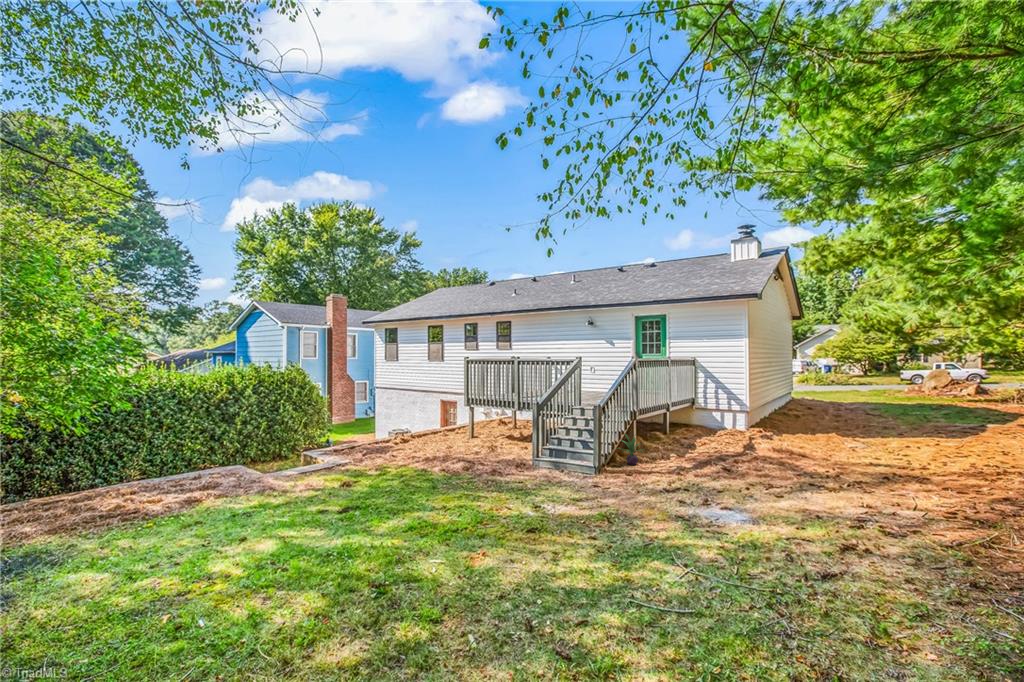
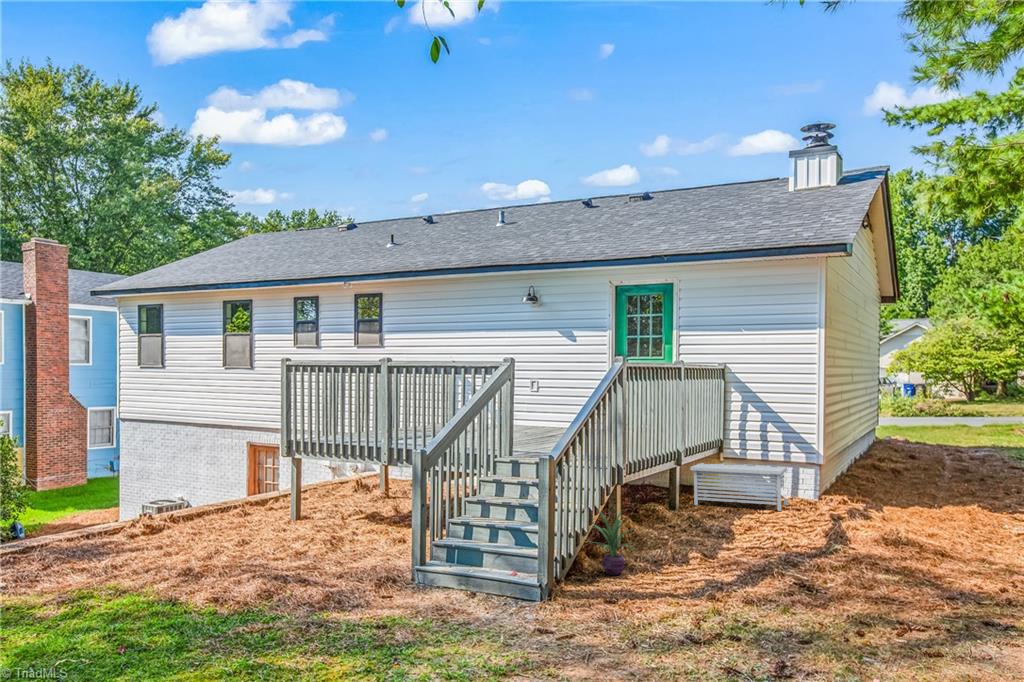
storage bench: none [676,410,731,437] -> present [690,463,788,511]

